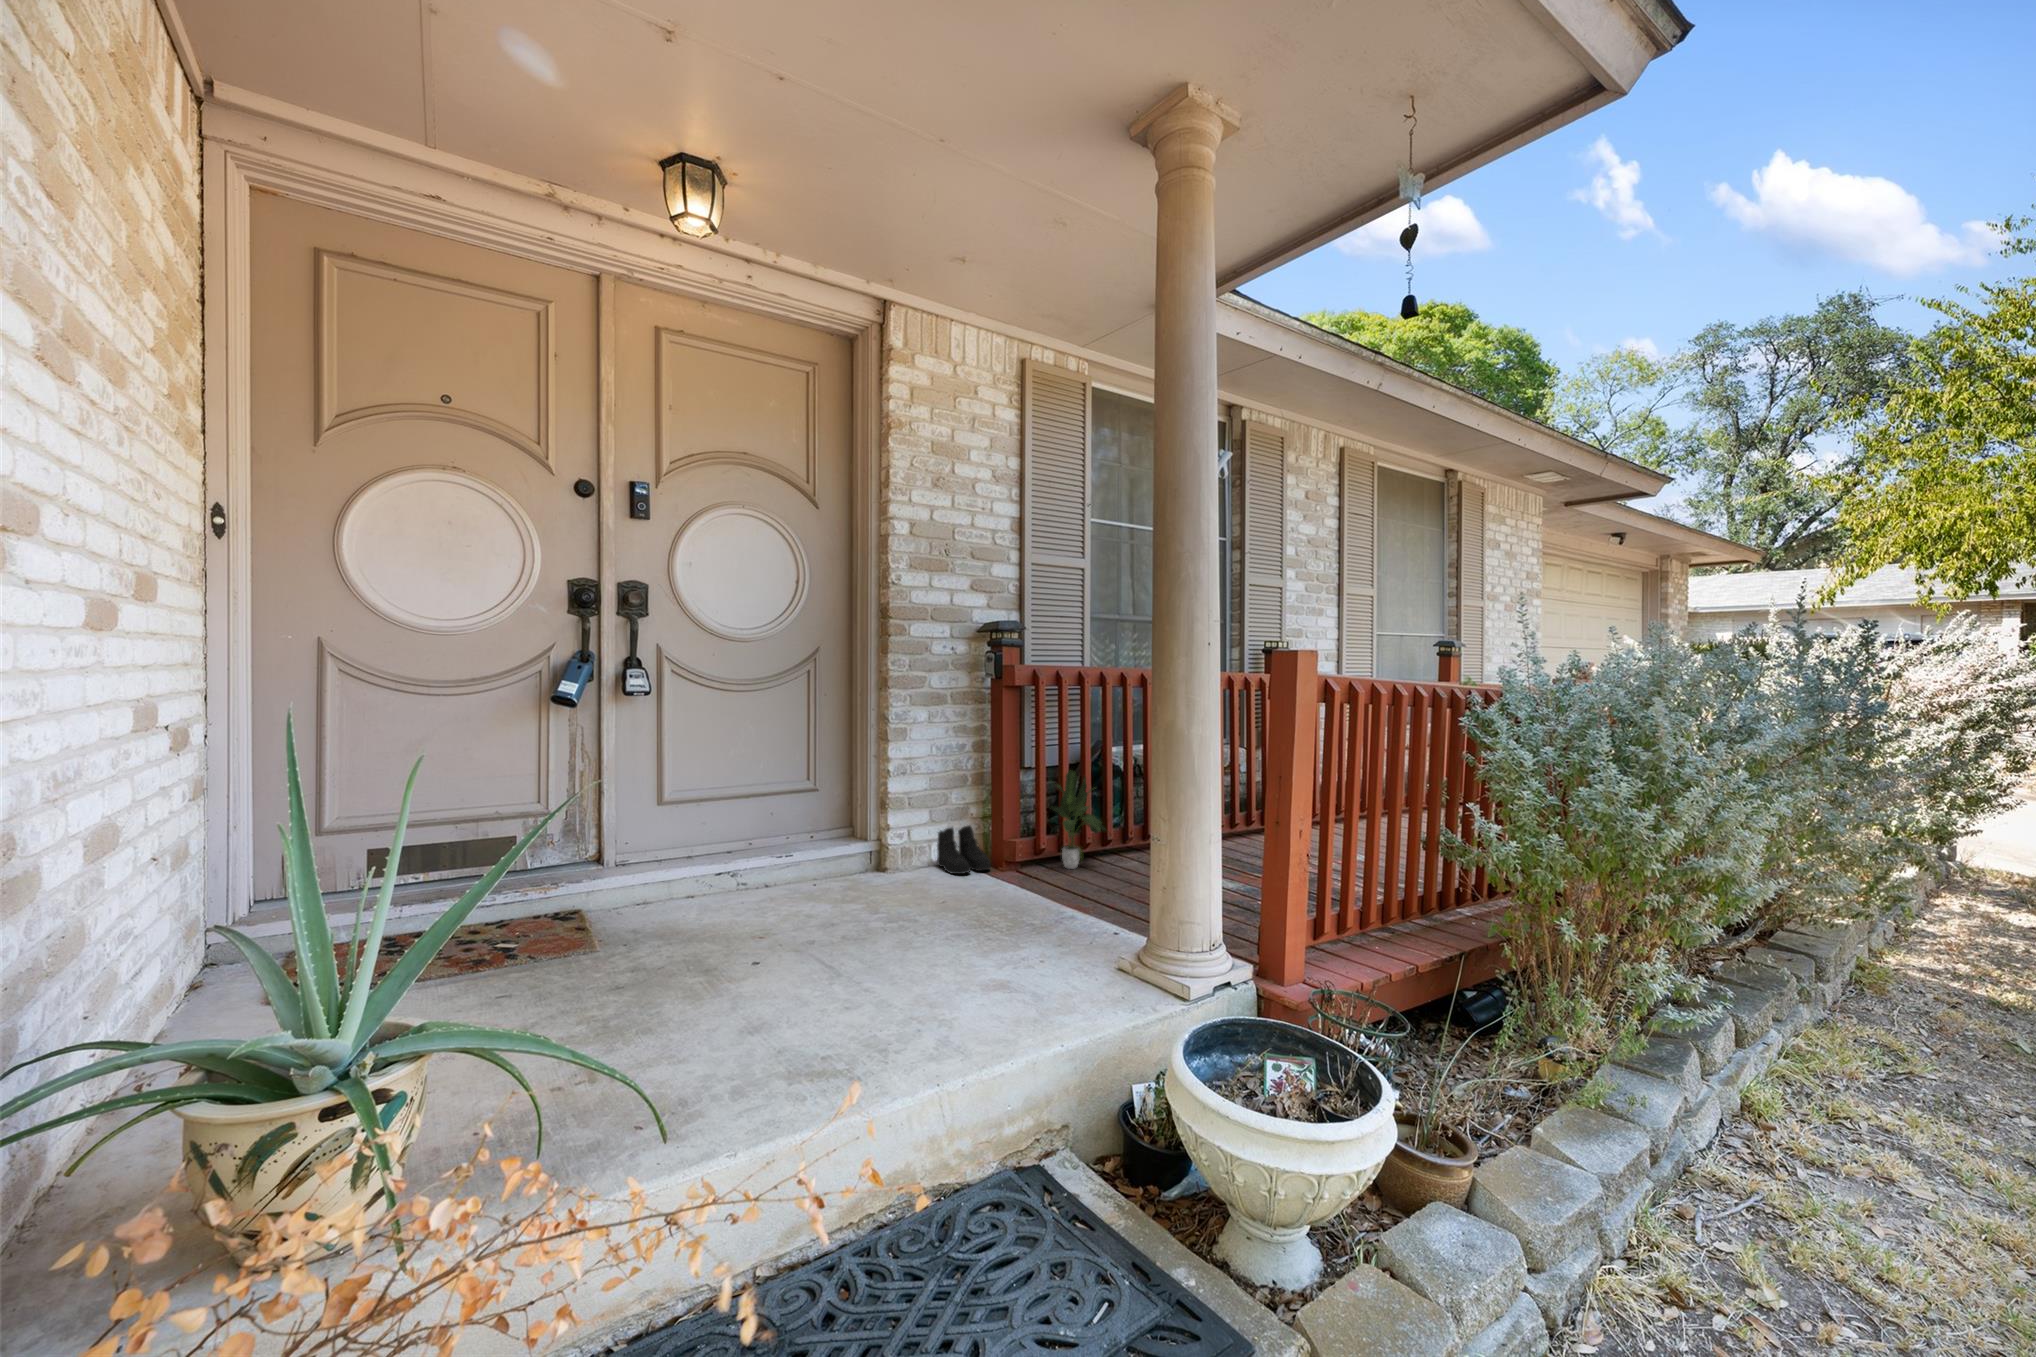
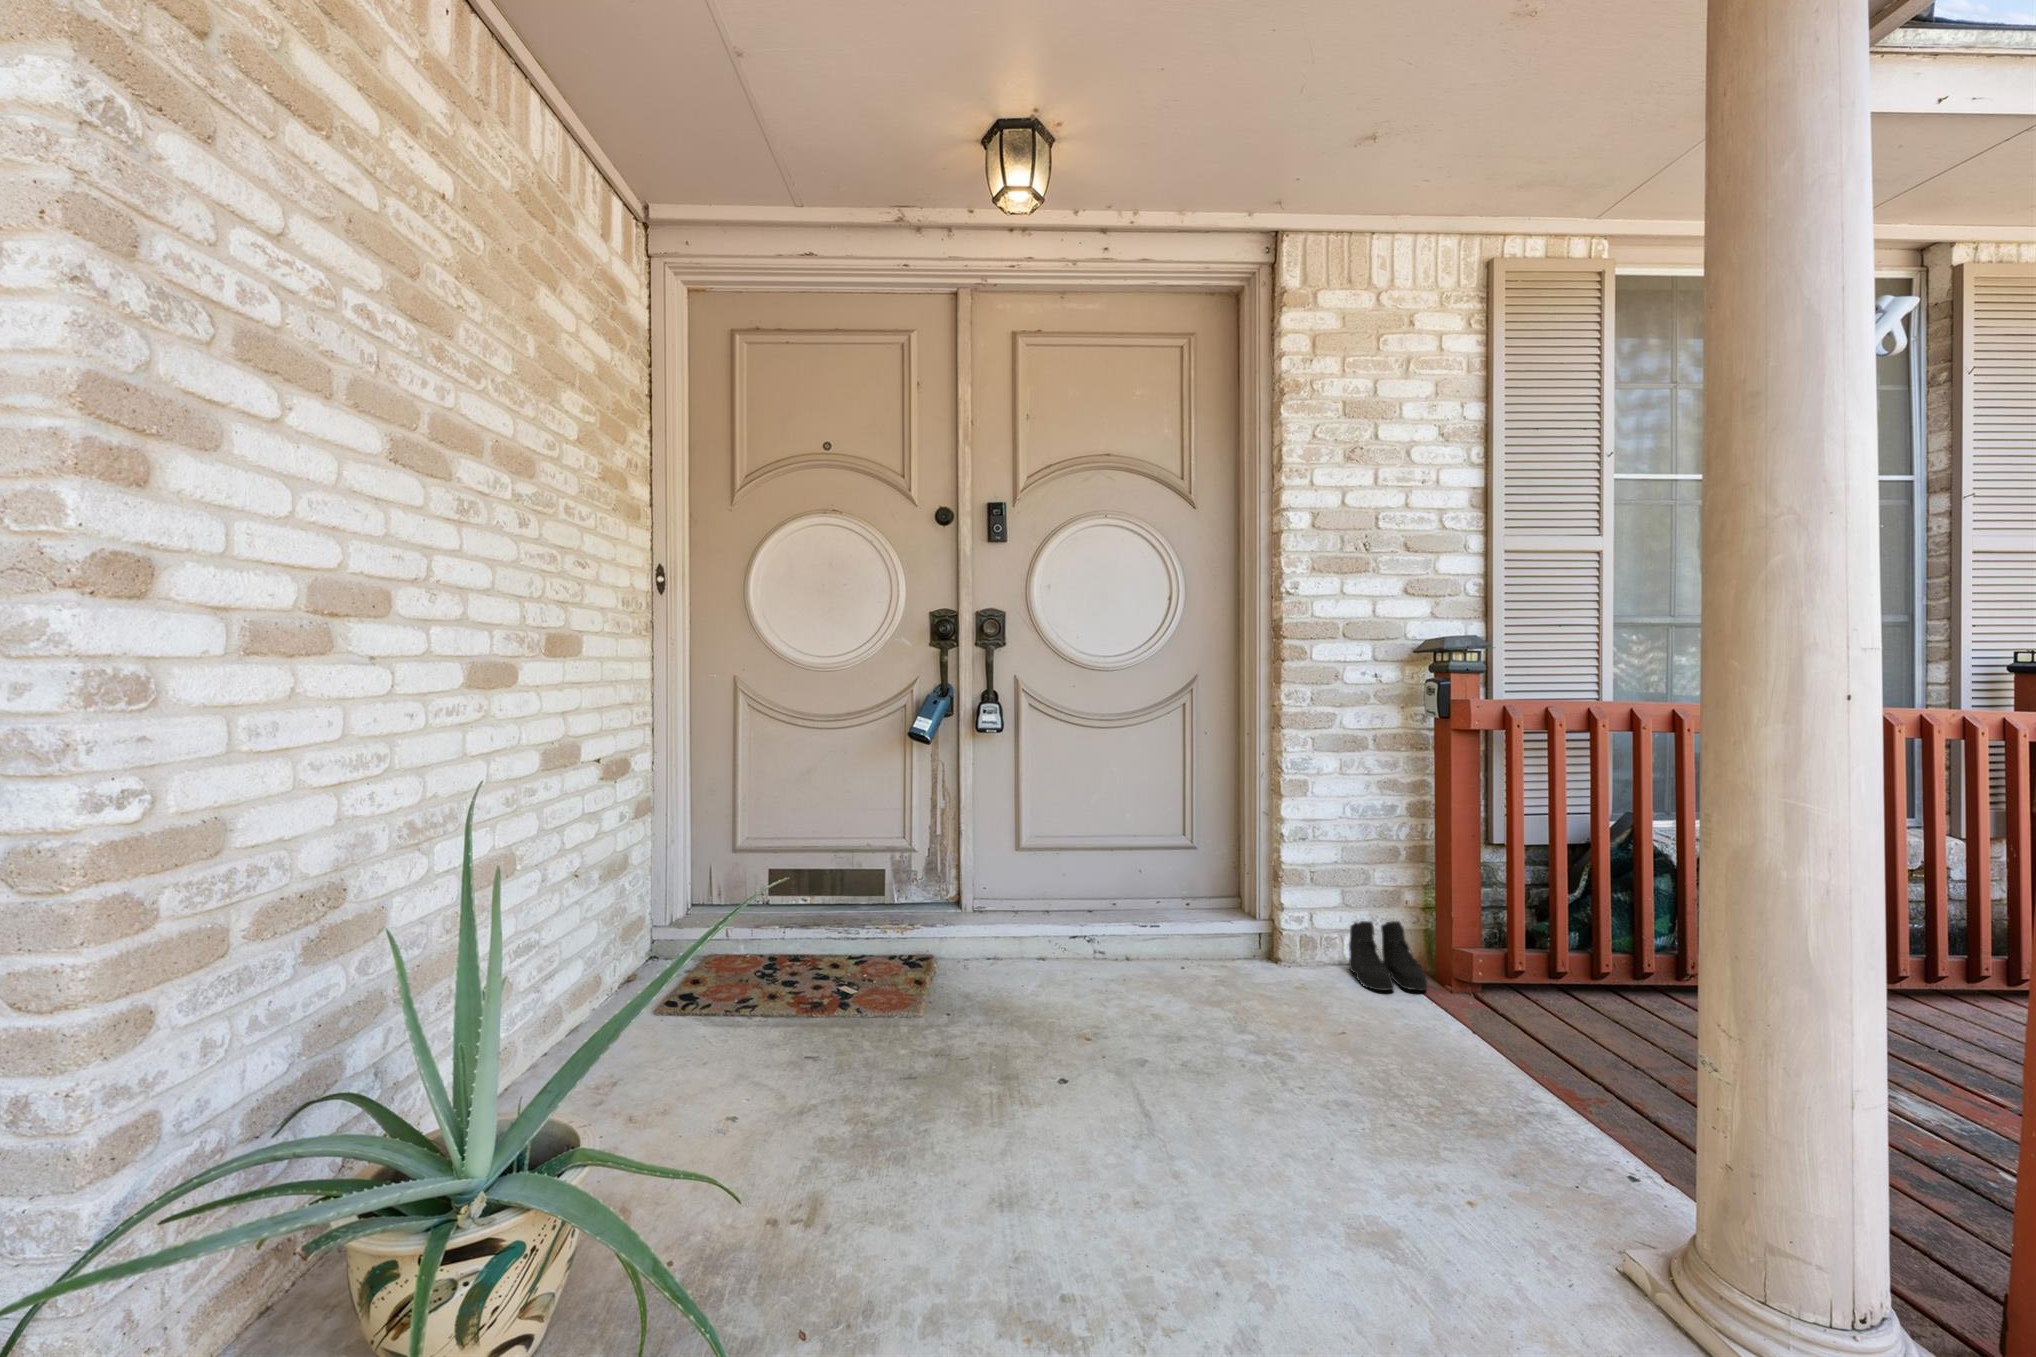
potted plant: present [1051,770,1106,869] -> none [1522,860,1636,1013]

